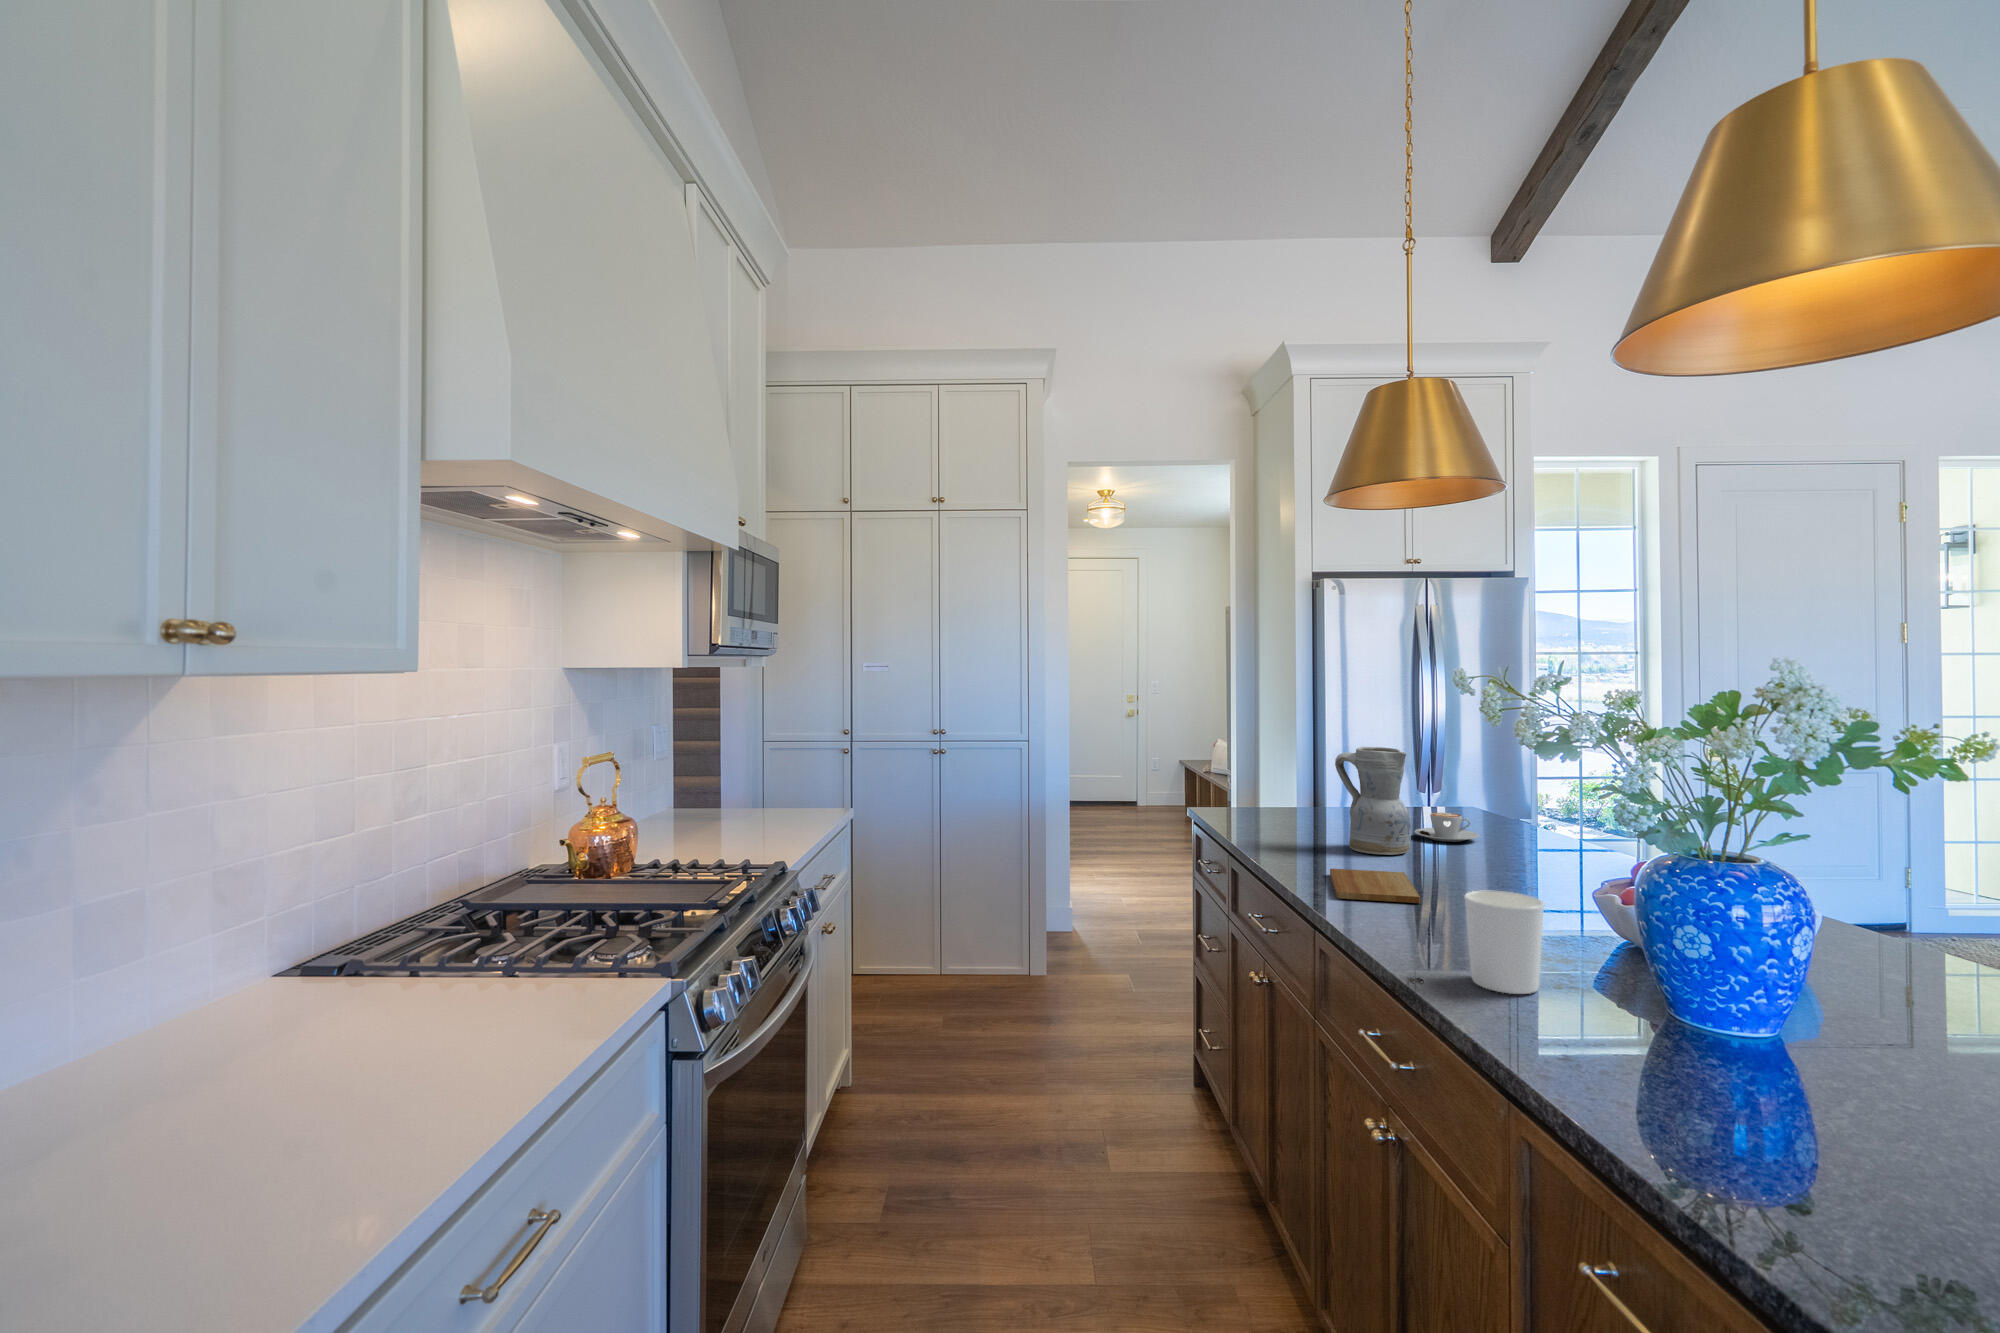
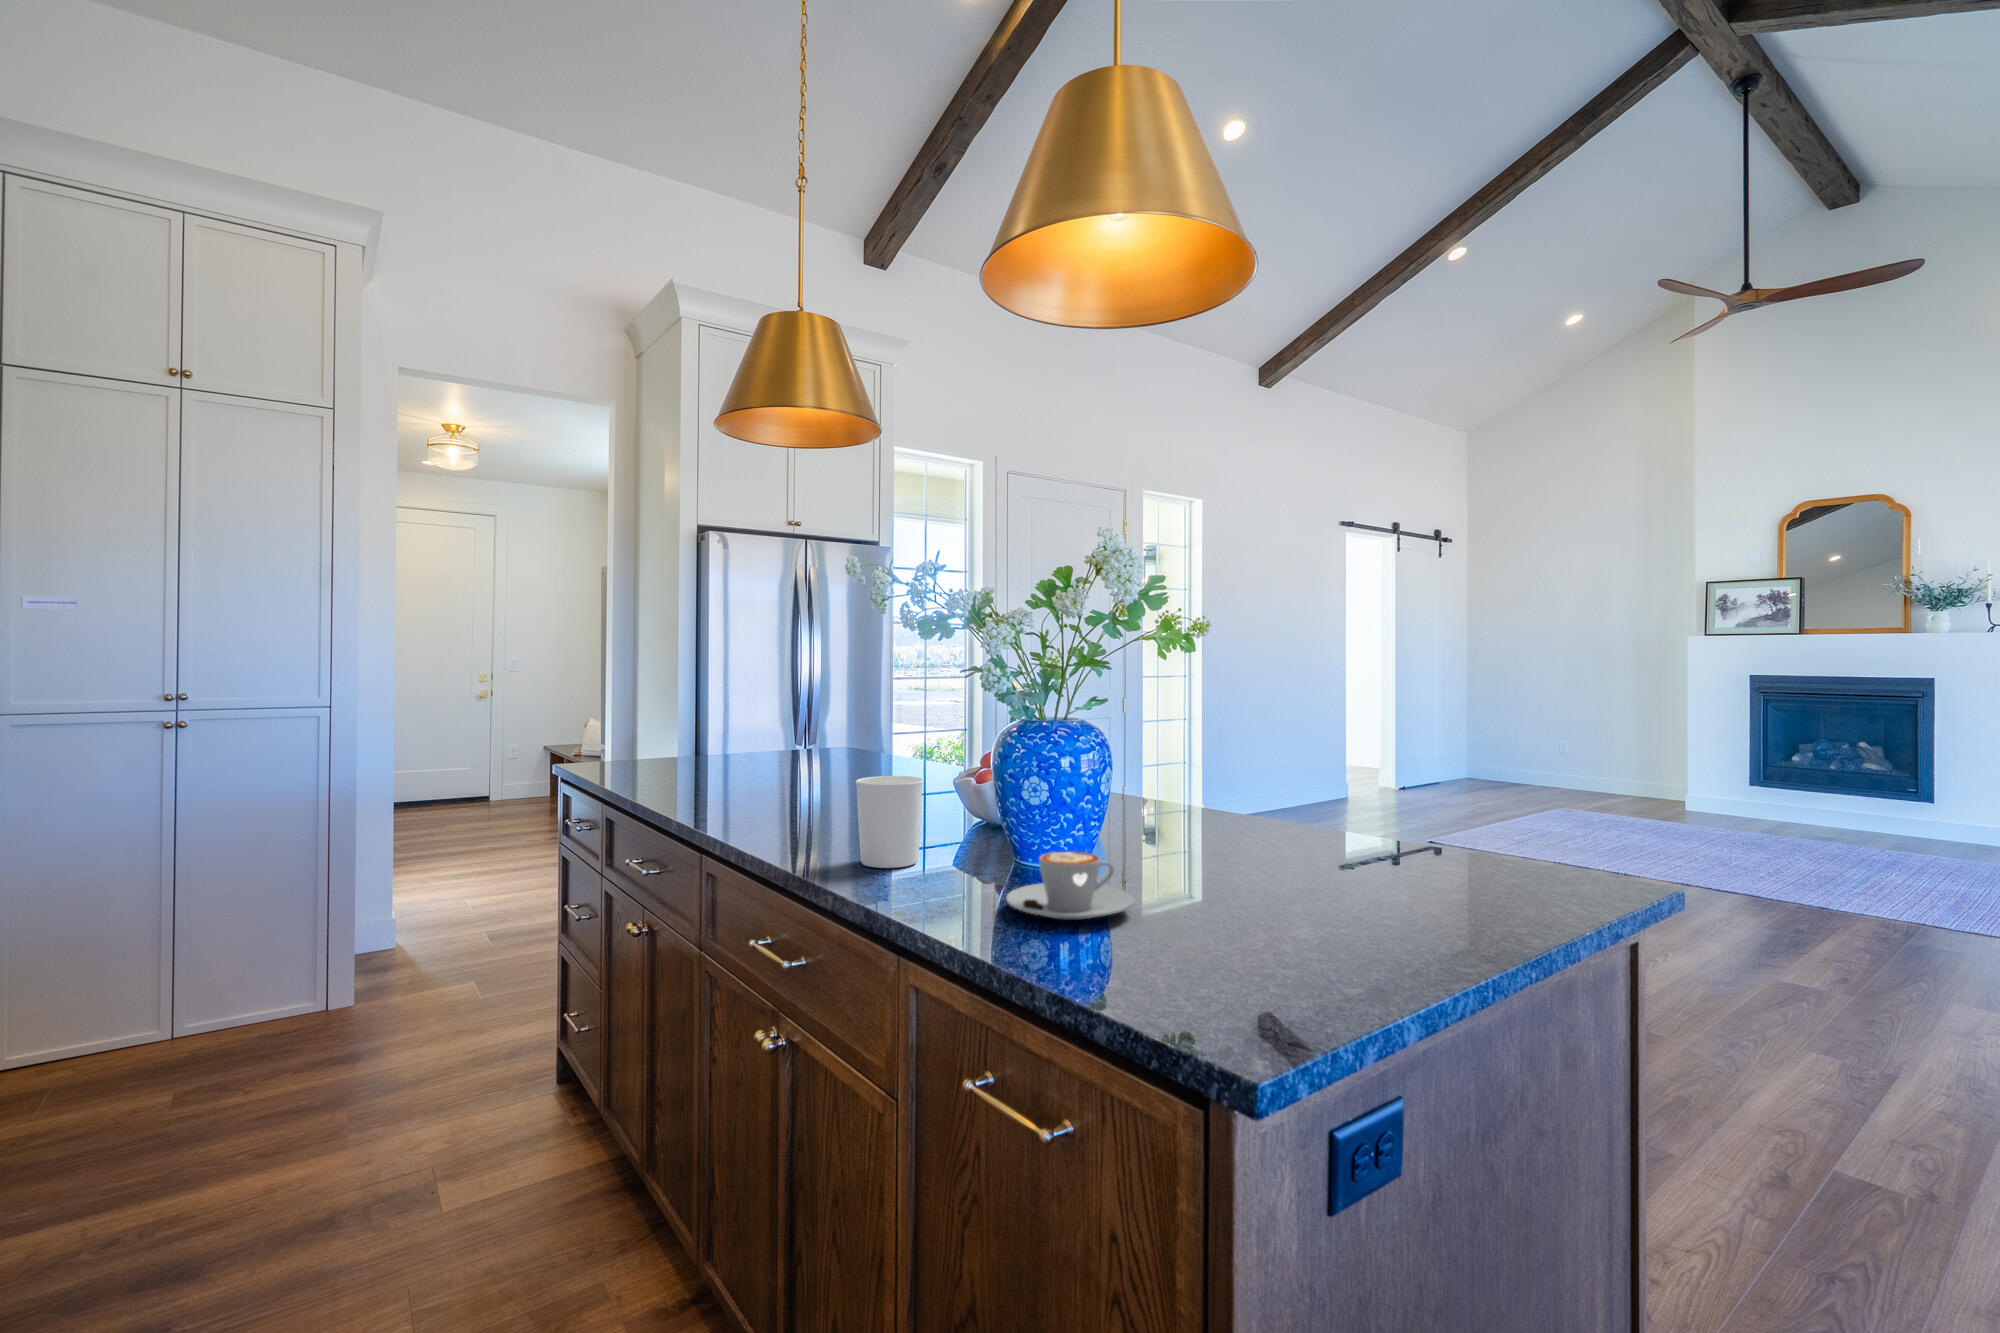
ceramic pitcher: present [1335,747,1411,855] -> none [723,678,796,785]
coffee cup: present [1414,813,1479,842] -> present [1006,852,1134,920]
cutting board: present [1330,869,1420,903] -> none [719,794,808,820]

